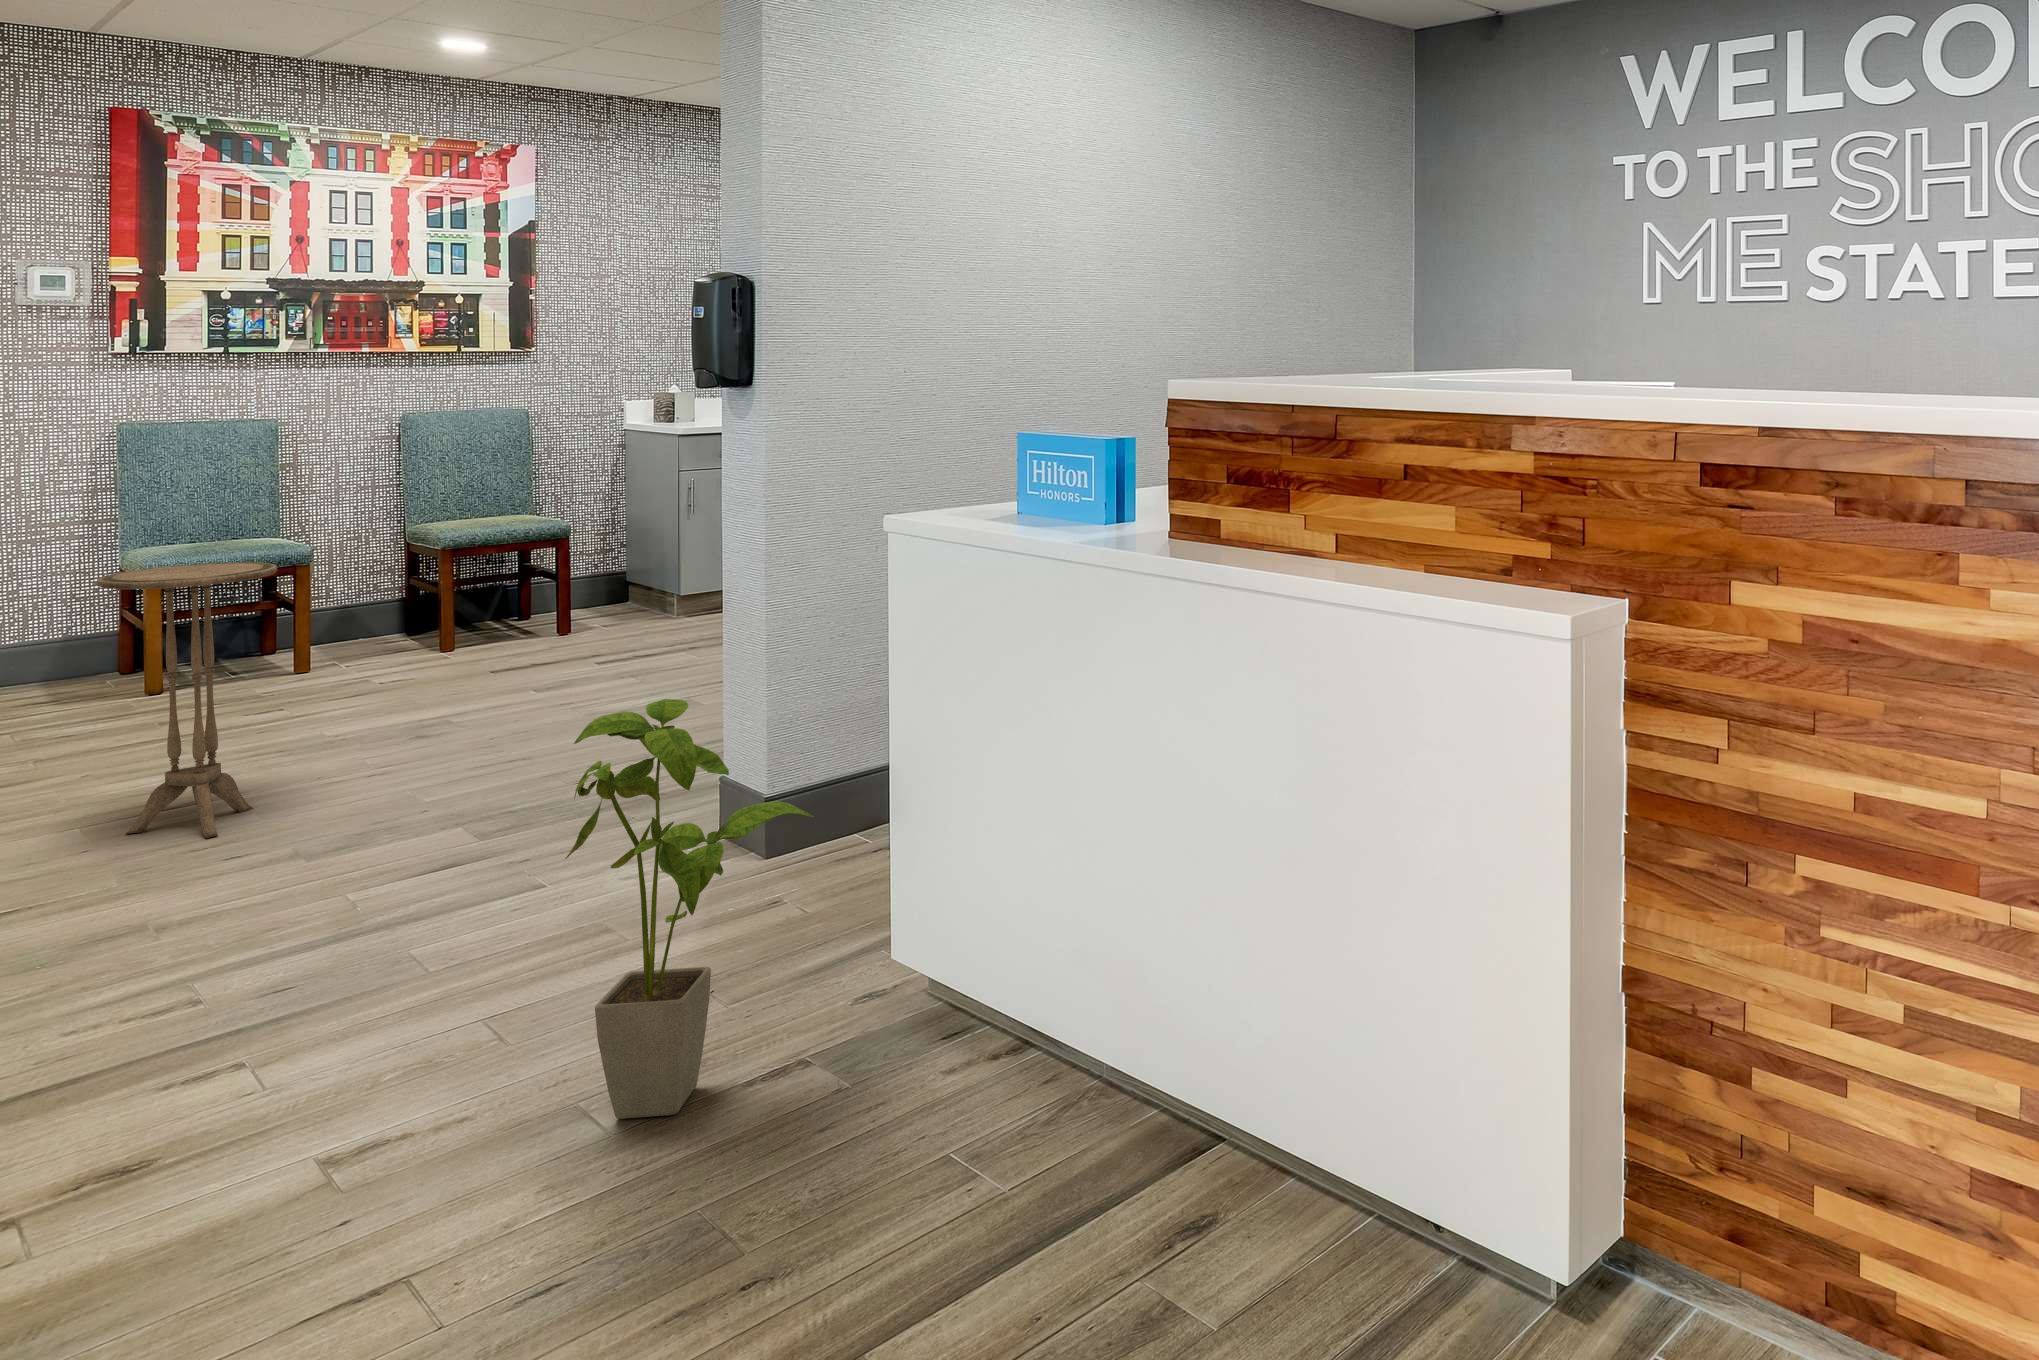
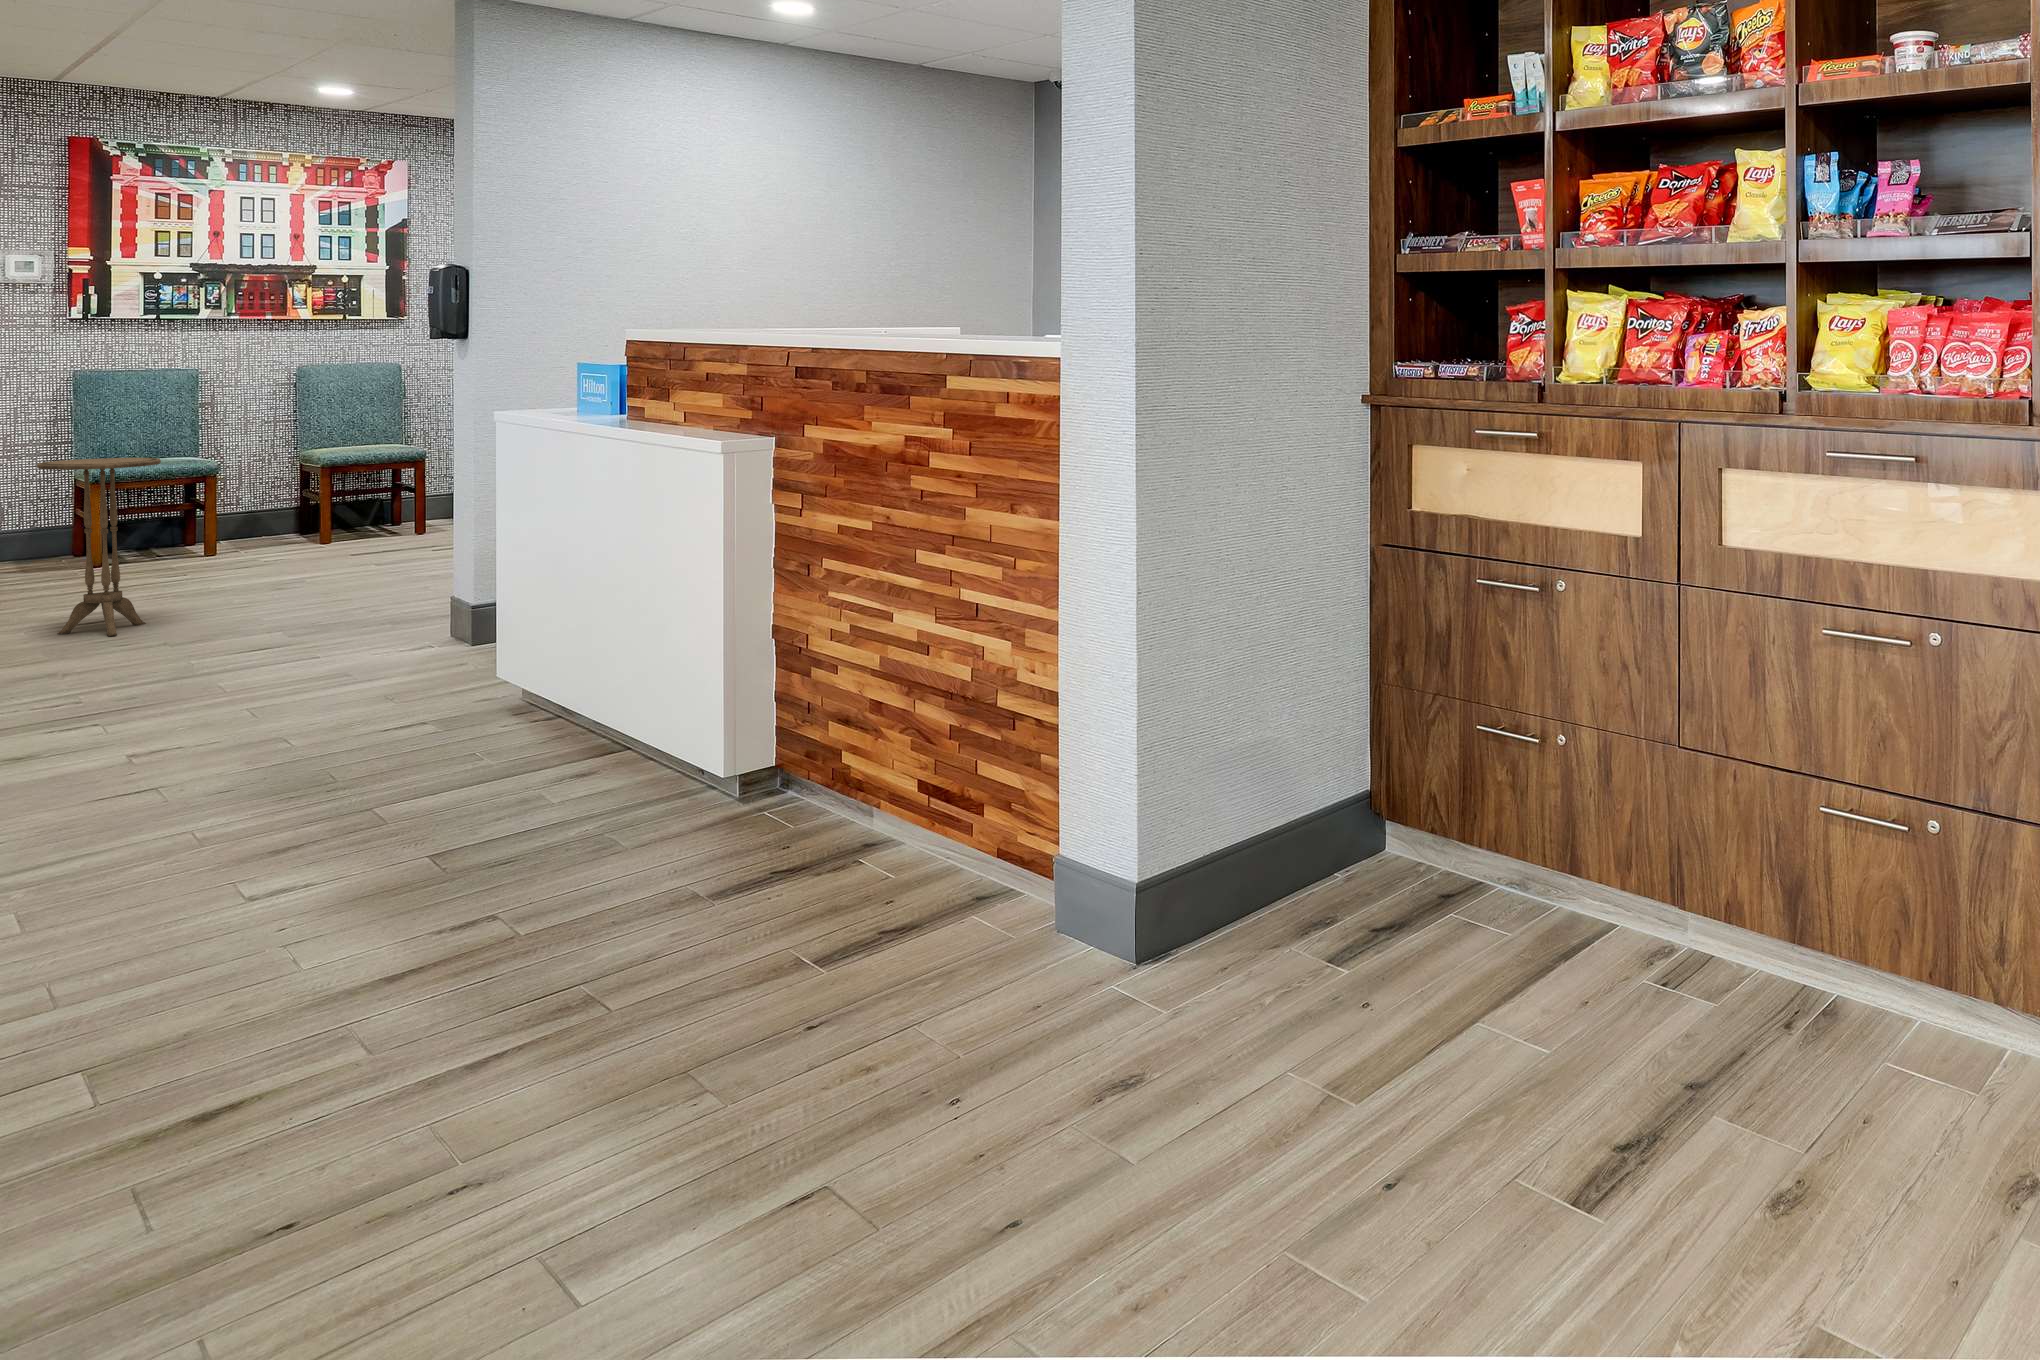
house plant: present [565,699,814,1119] -> none [266,507,422,741]

